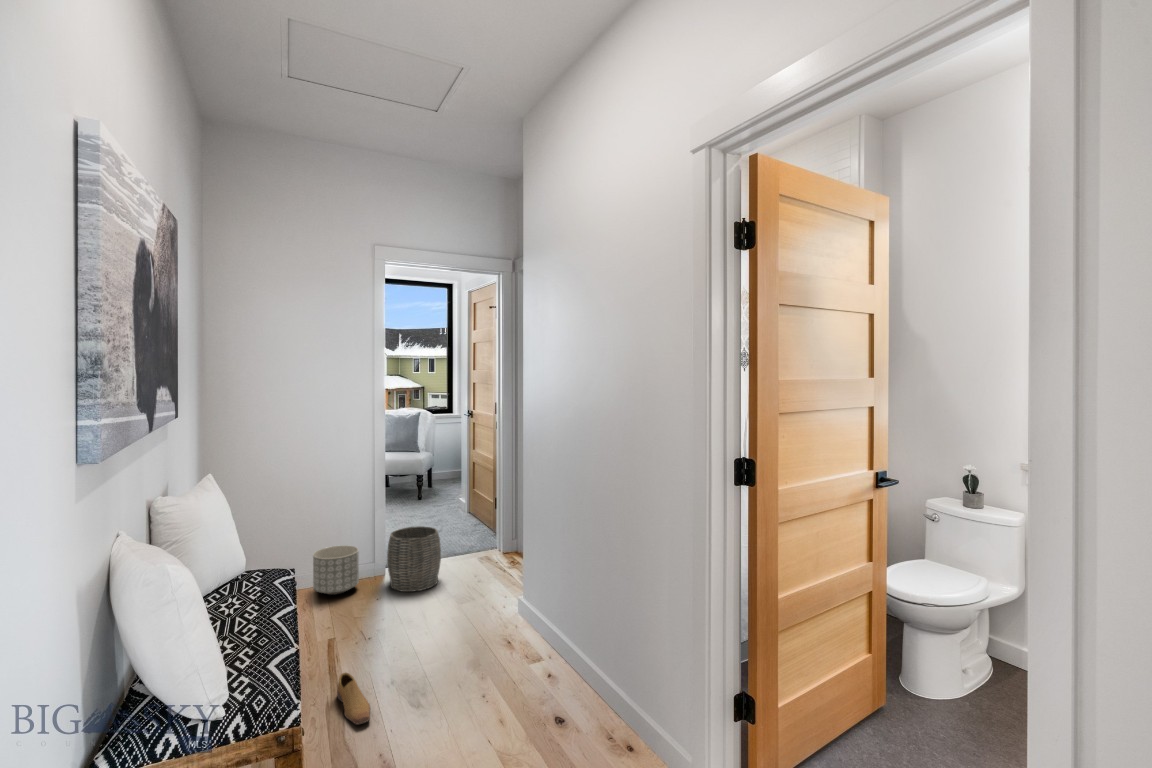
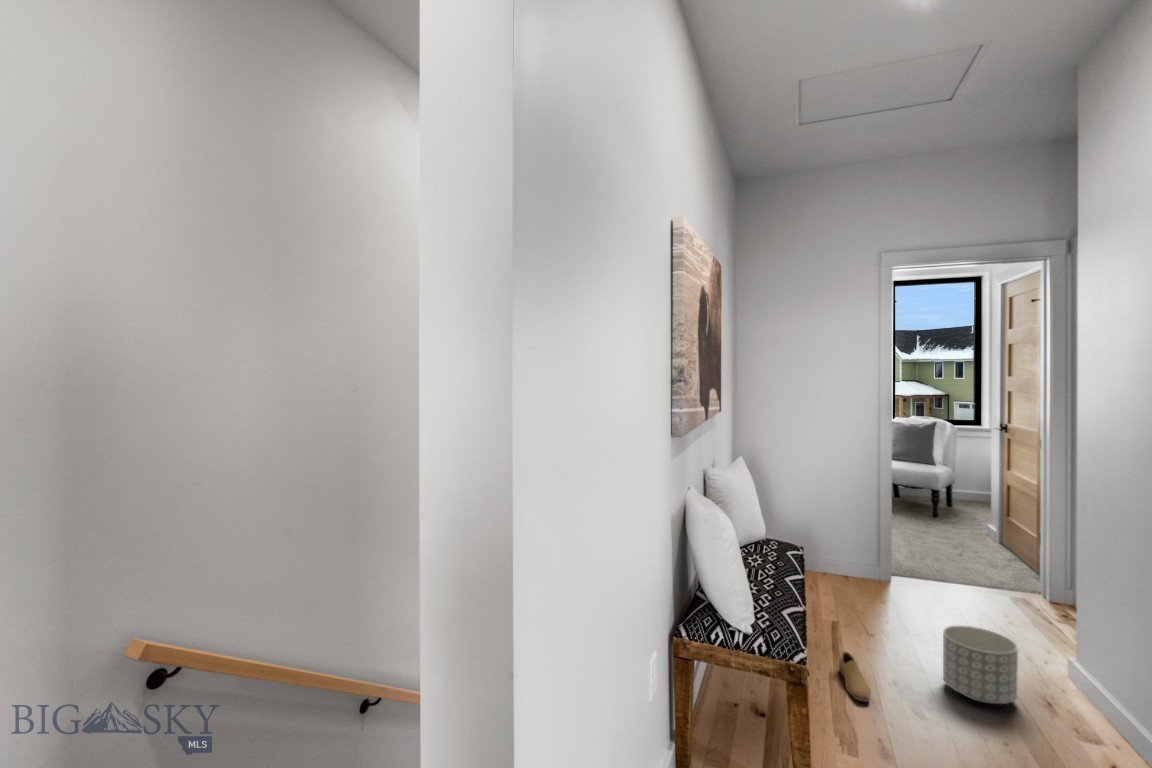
woven basket: present [387,526,441,592] -> none [893,538,956,607]
planter: present [313,545,359,595] -> present [943,626,1018,704]

